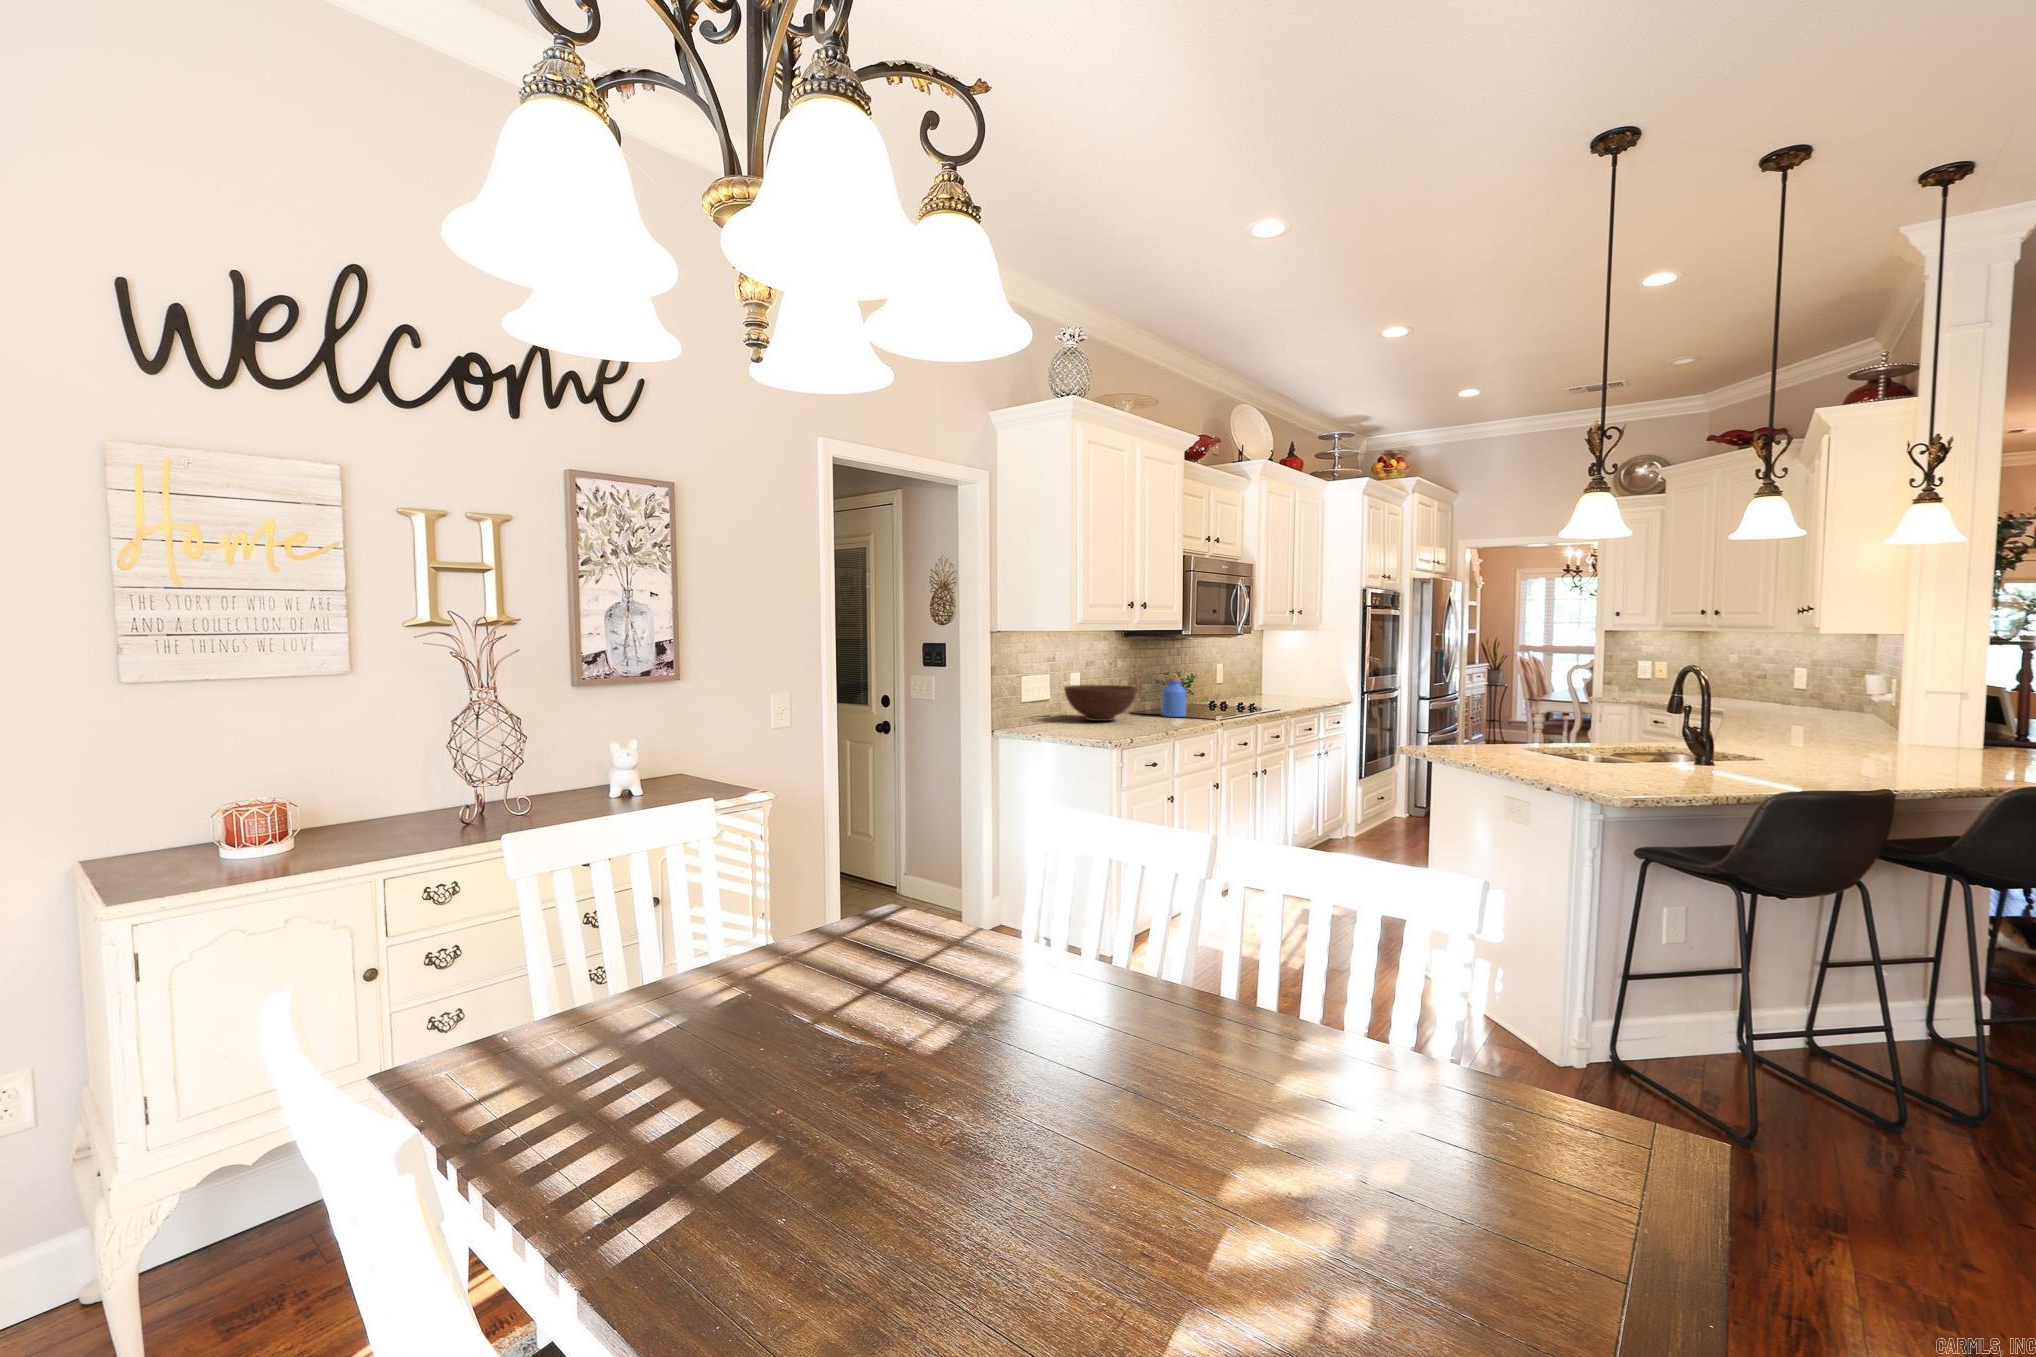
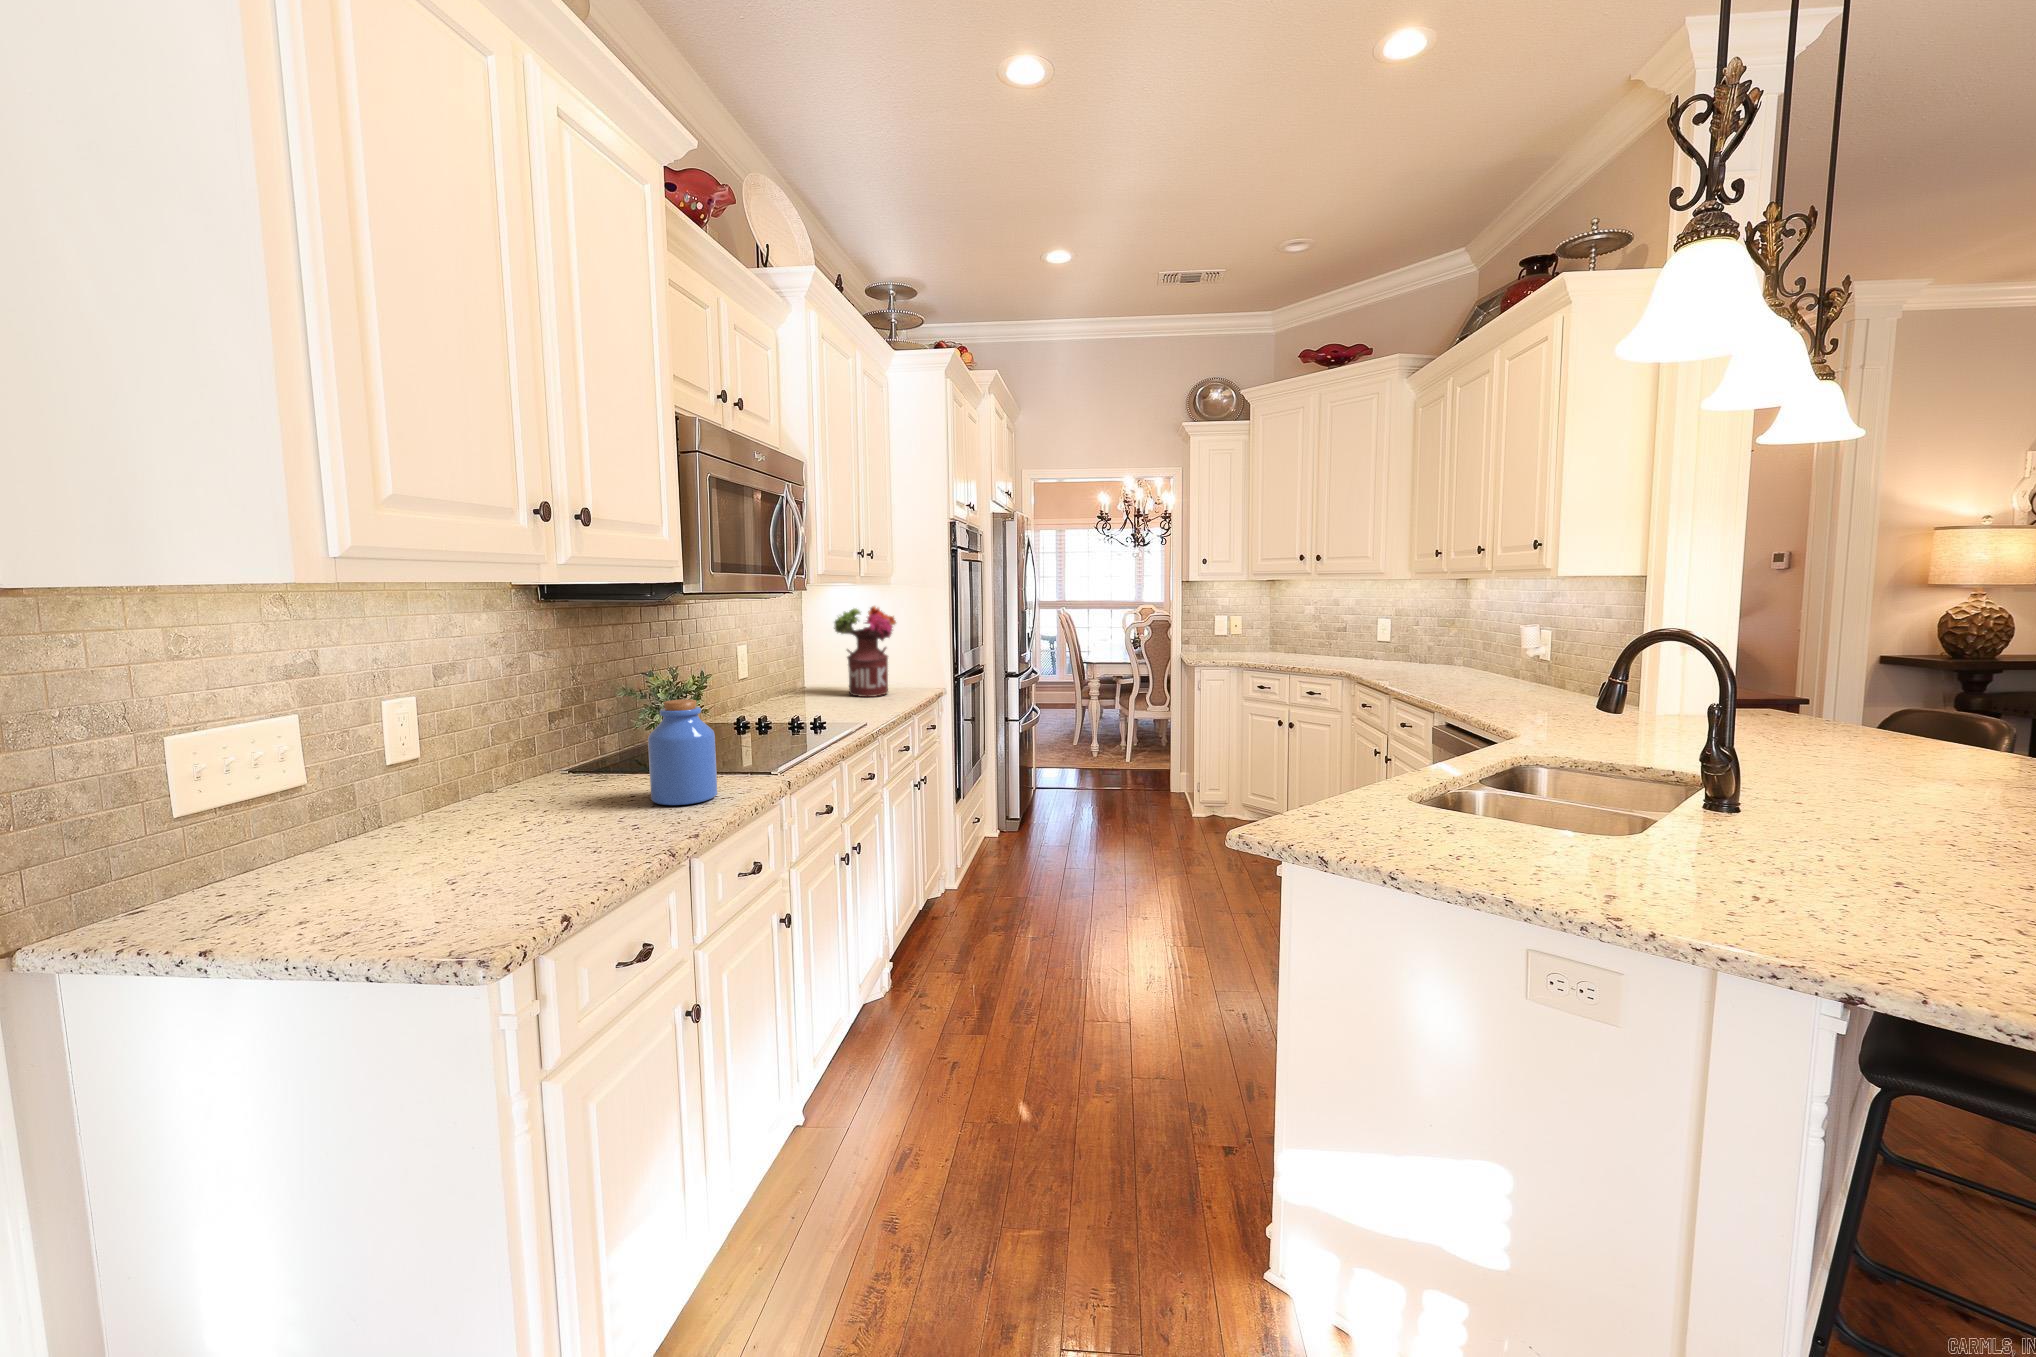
flower arrangement: none [1271,643,1311,698] -> present [834,606,896,697]
fruit bowl: present [1064,685,1136,721] -> none [279,743,570,883]

